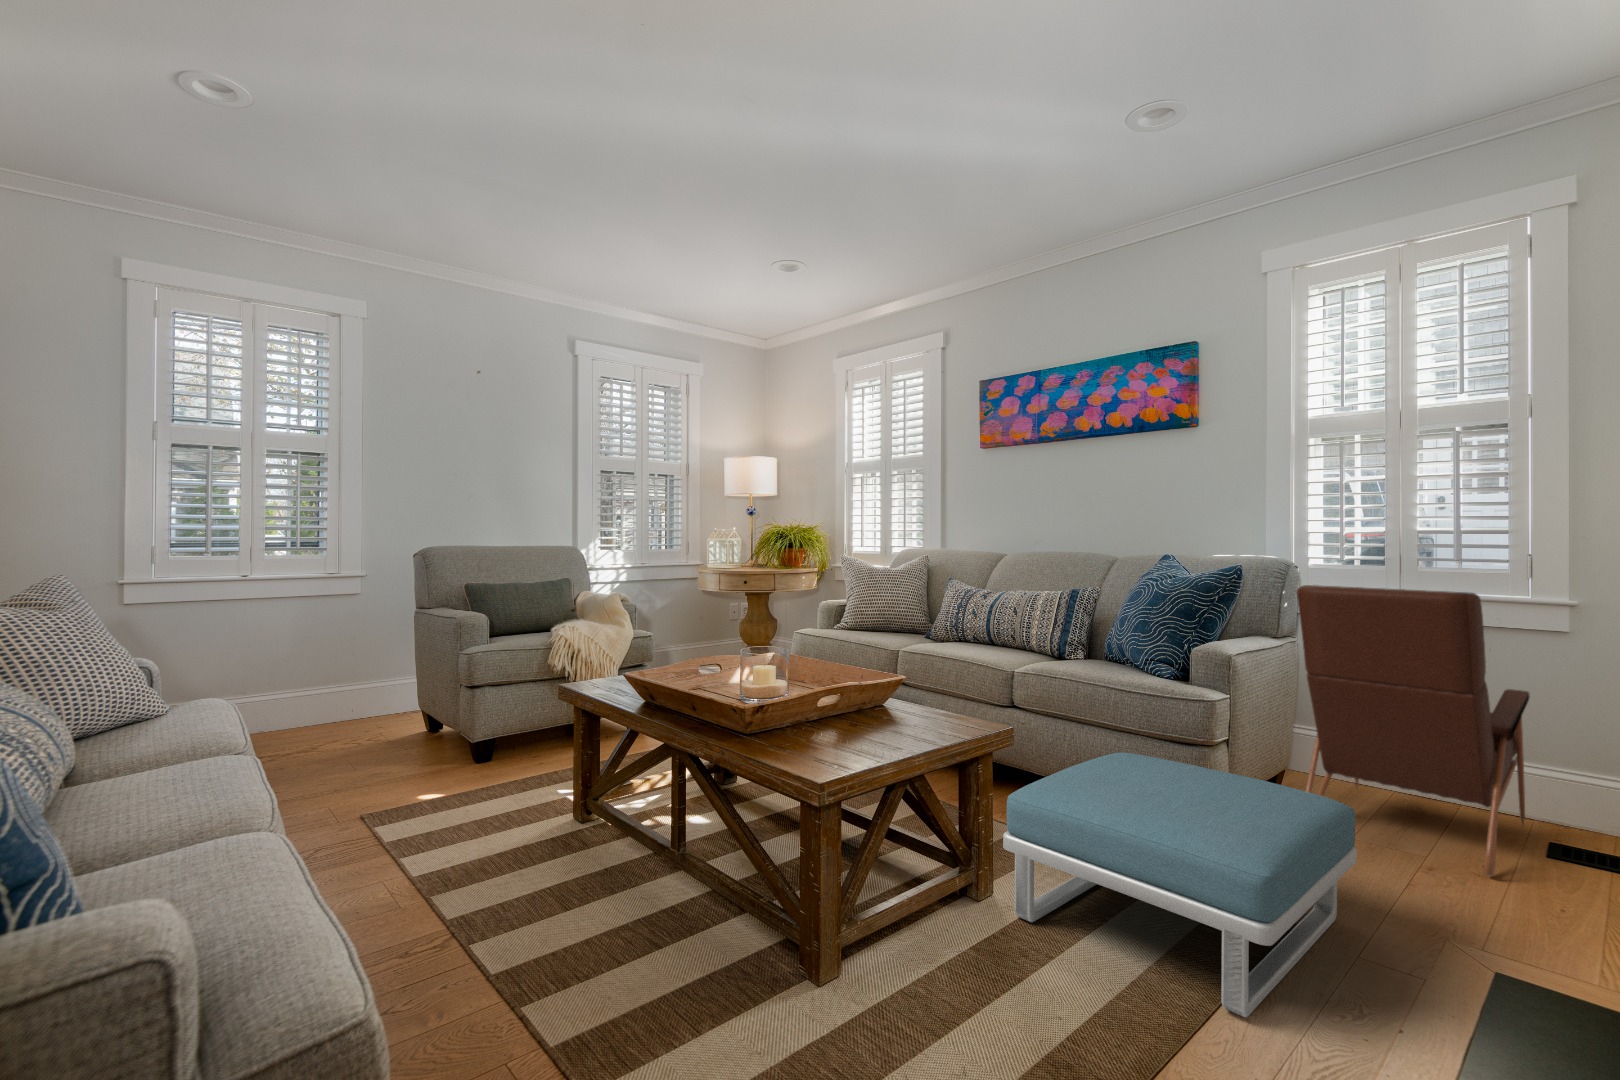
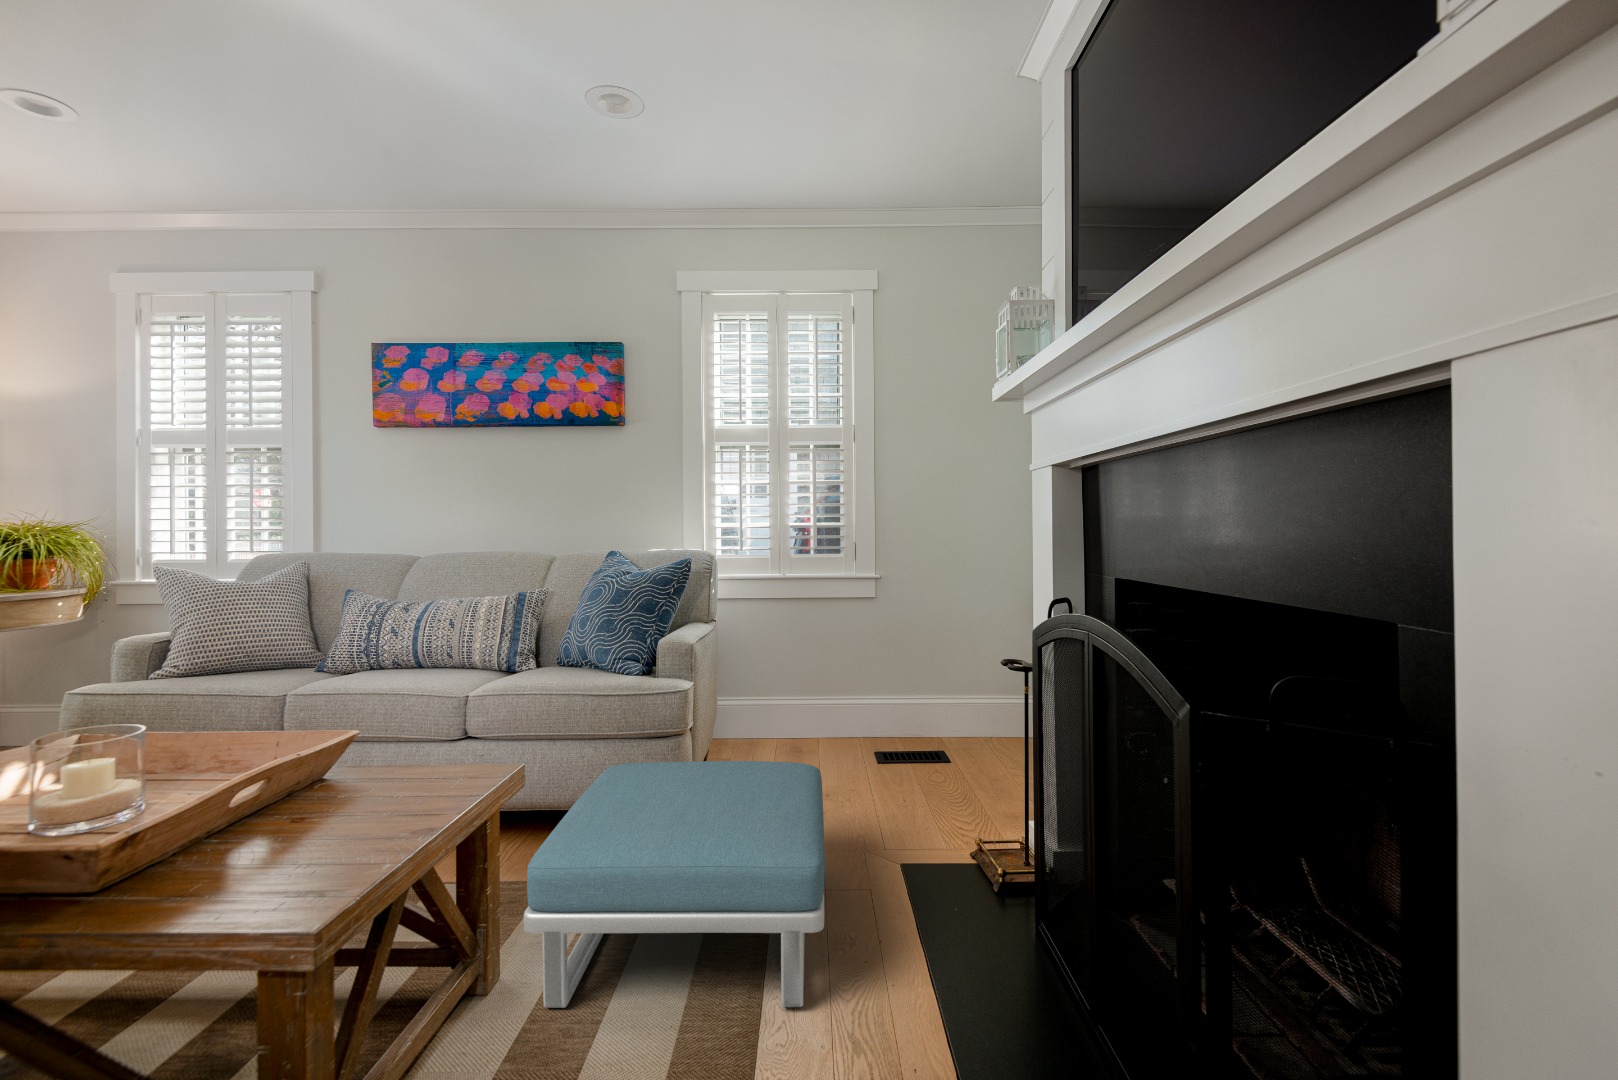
armchair: present [1297,585,1529,876] -> none [740,574,866,786]

